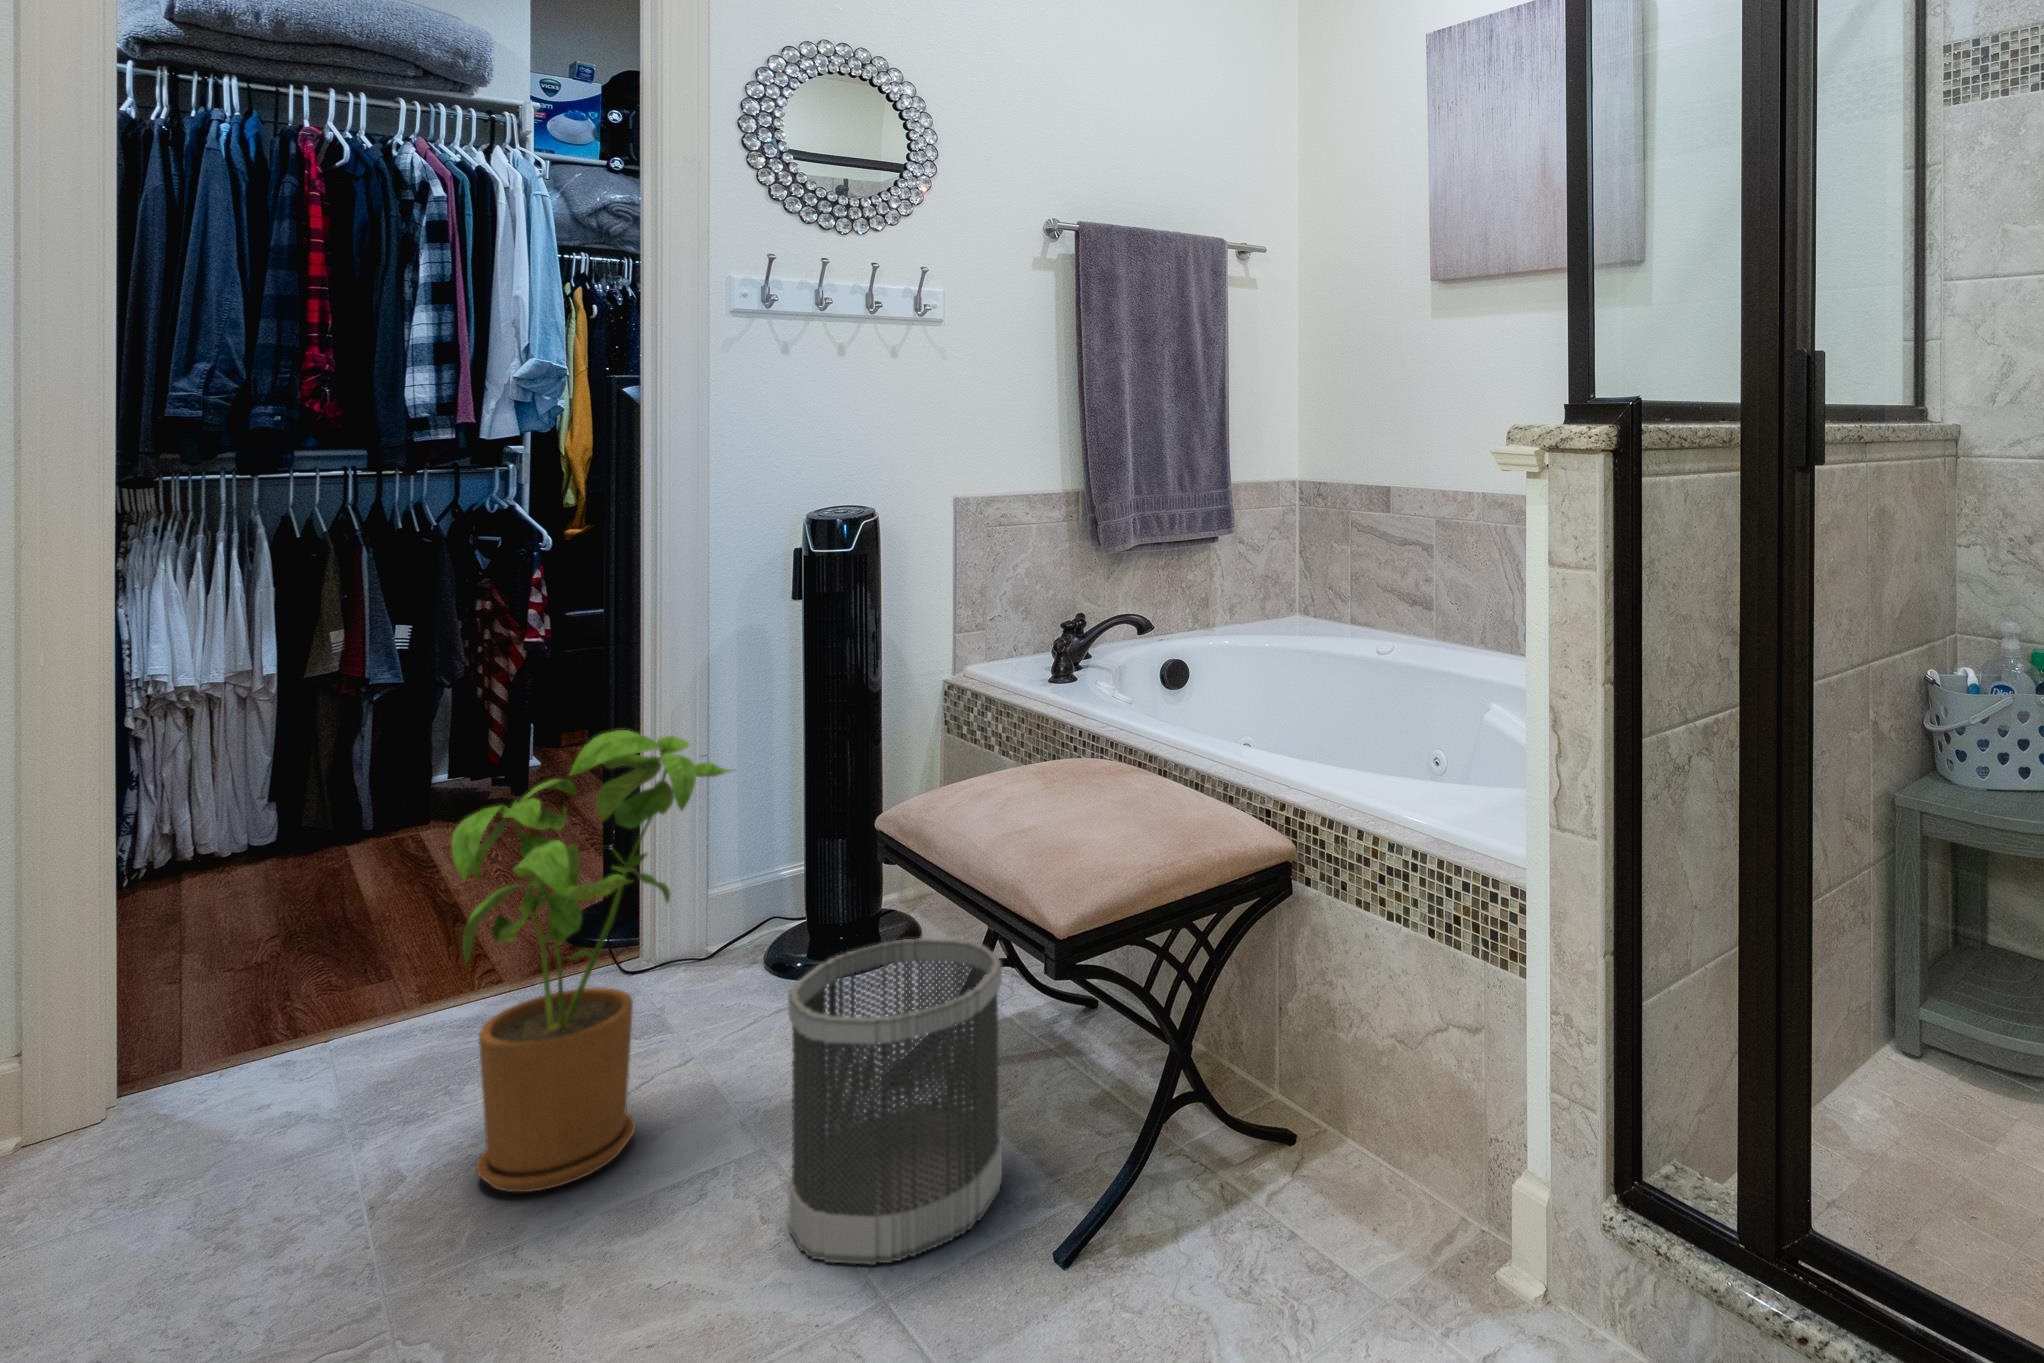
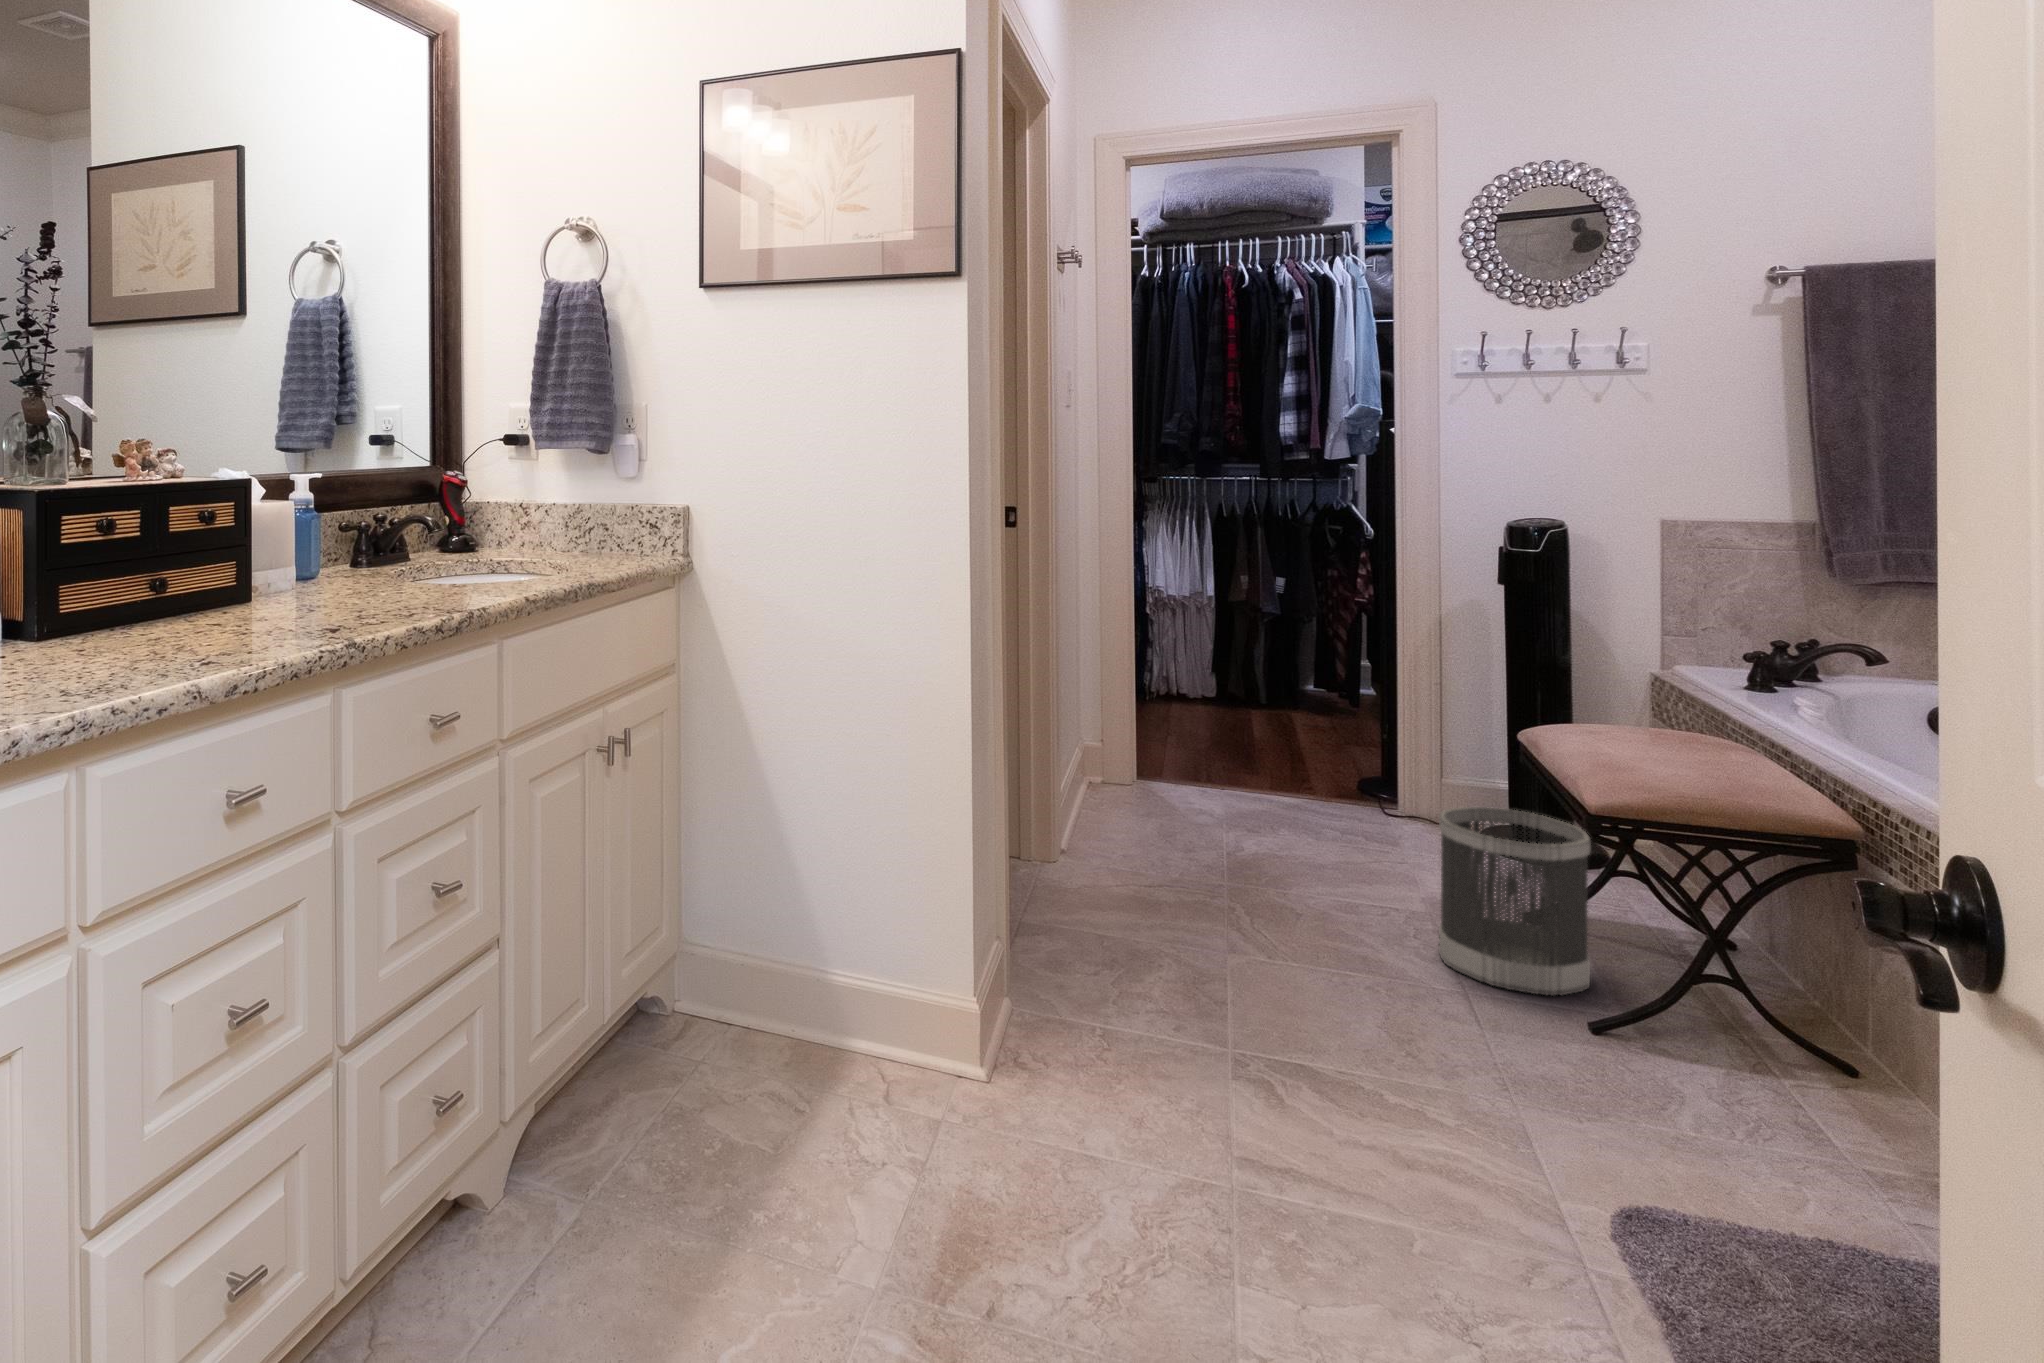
house plant: present [451,730,730,1192] -> none [1275,644,1433,889]

